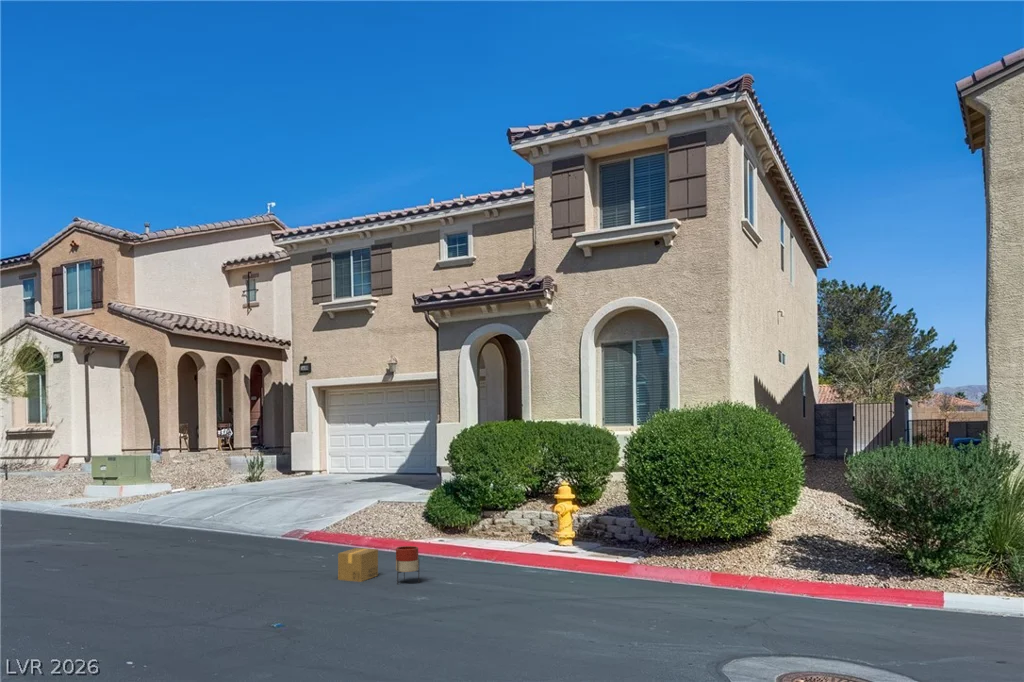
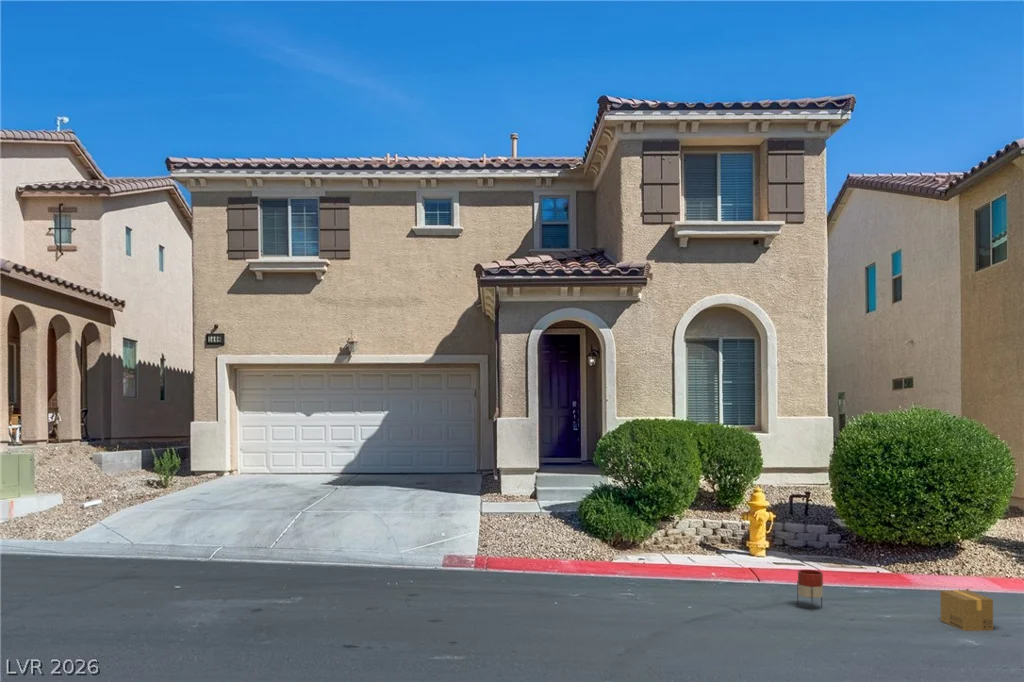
cardboard box: present [338,548,378,582] -> present [940,590,993,631]

